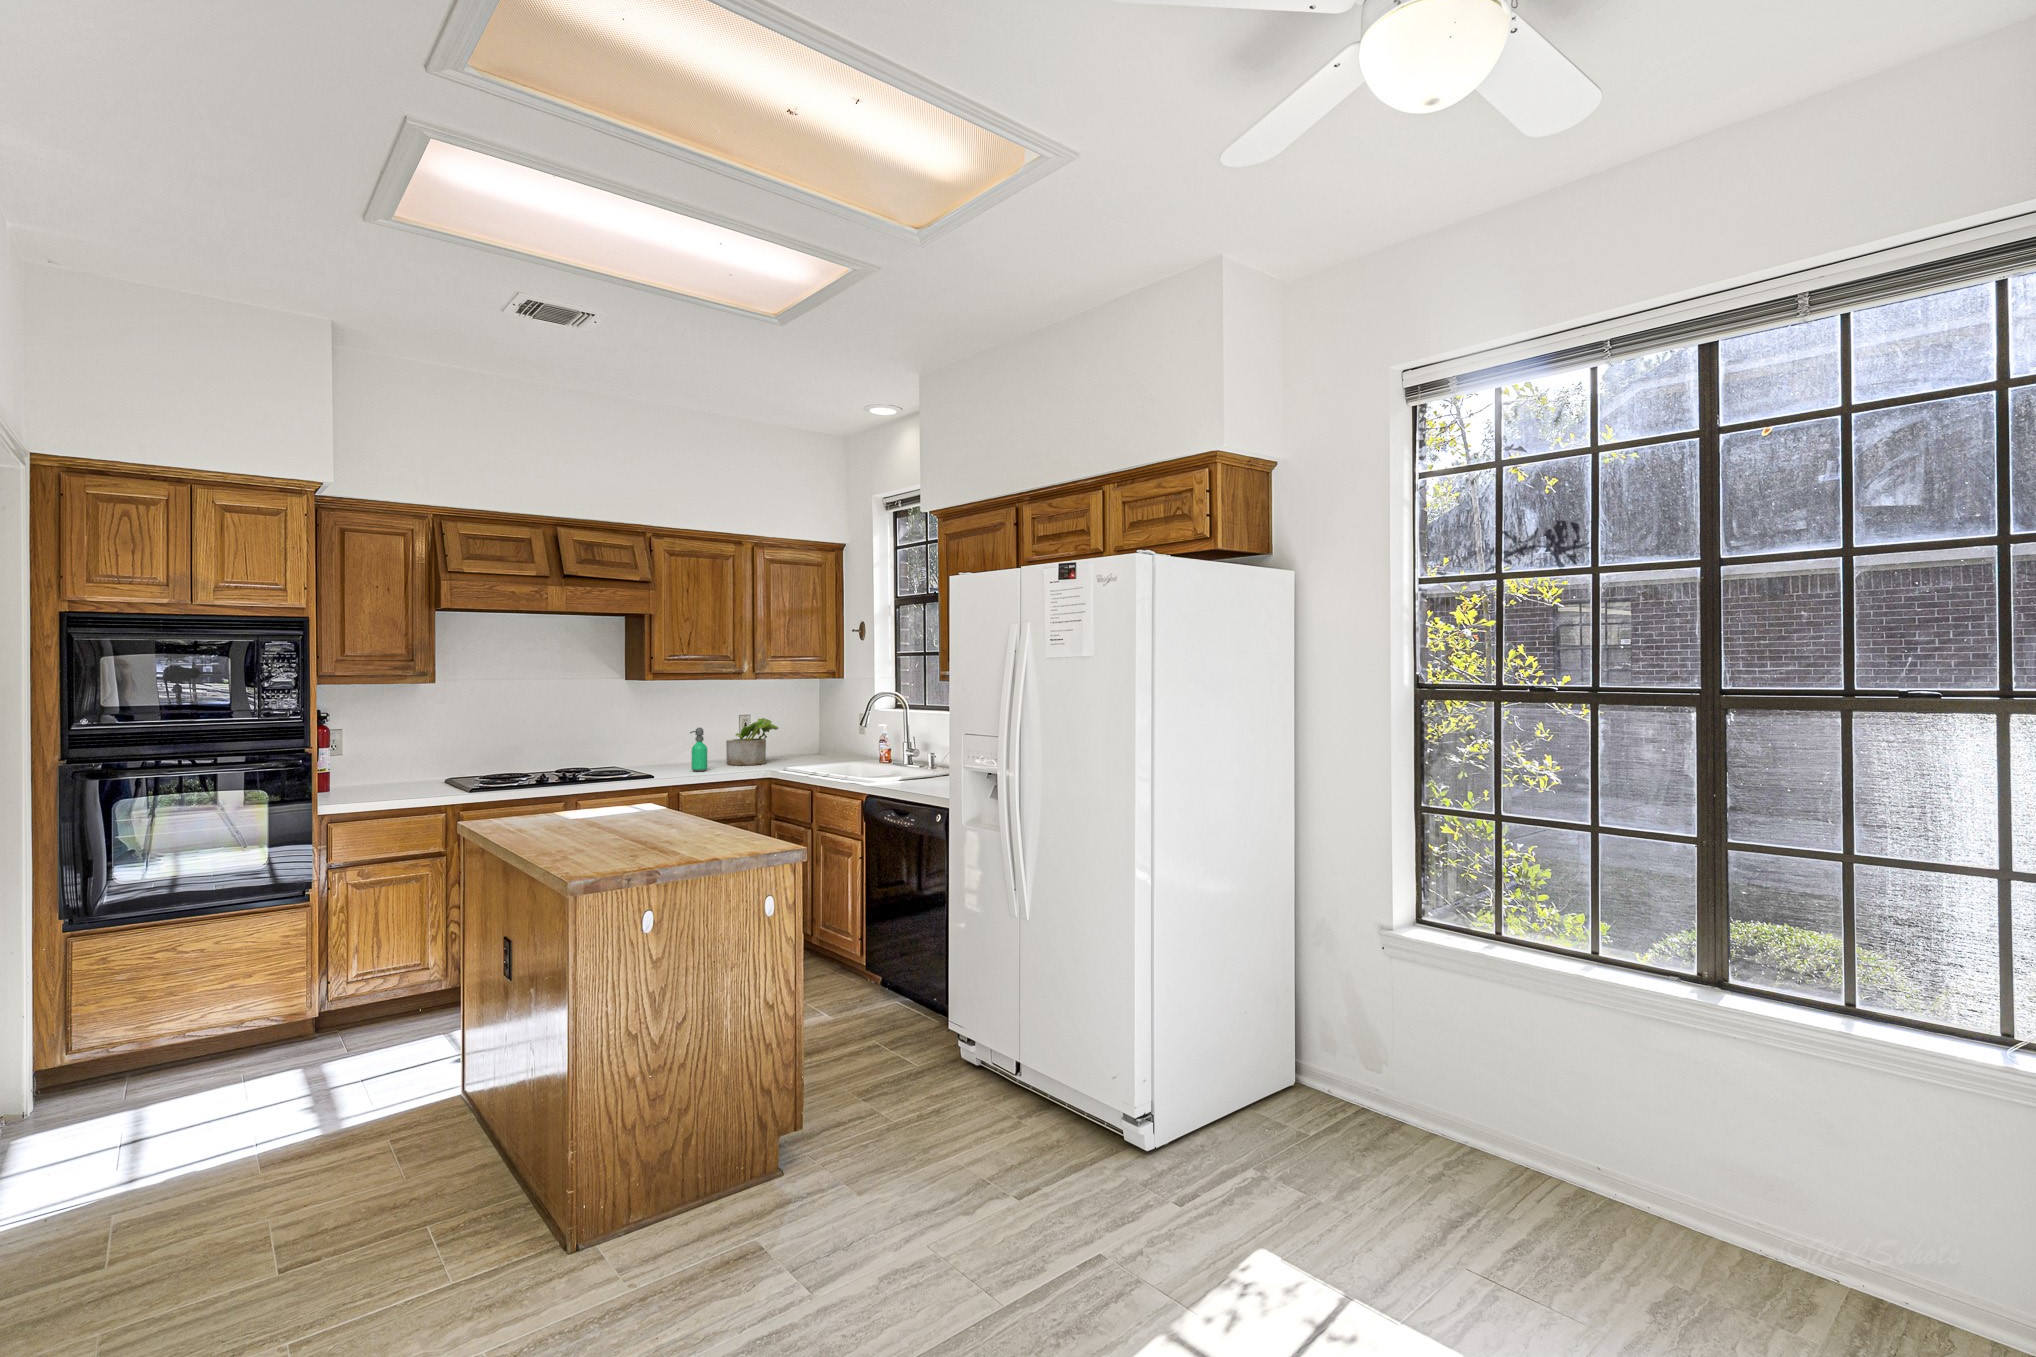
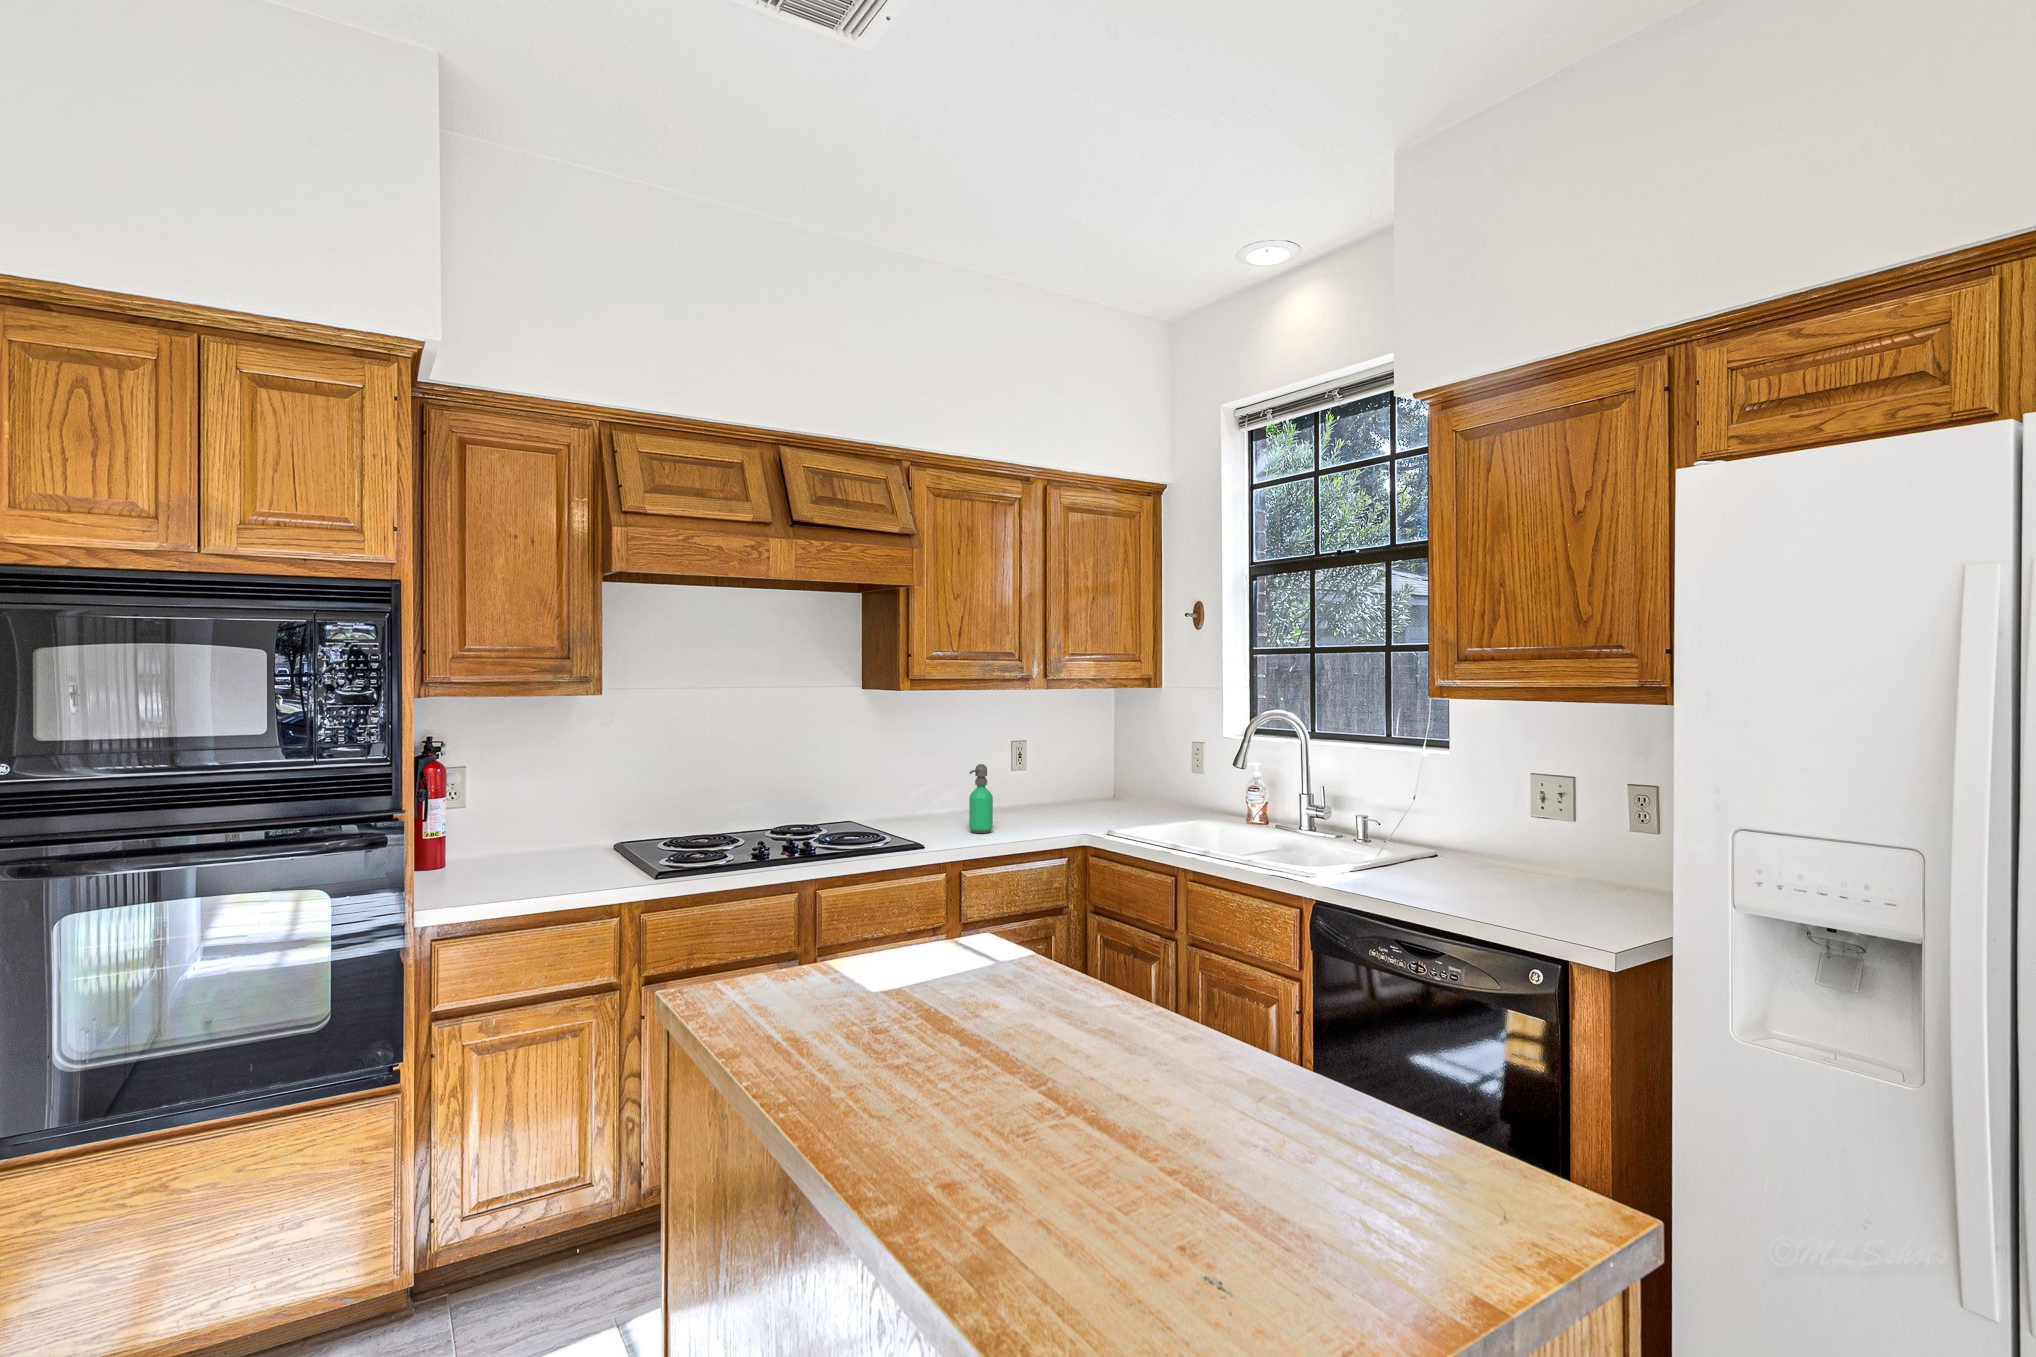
potted plant: present [726,718,778,765] -> none [1002,748,1075,820]

